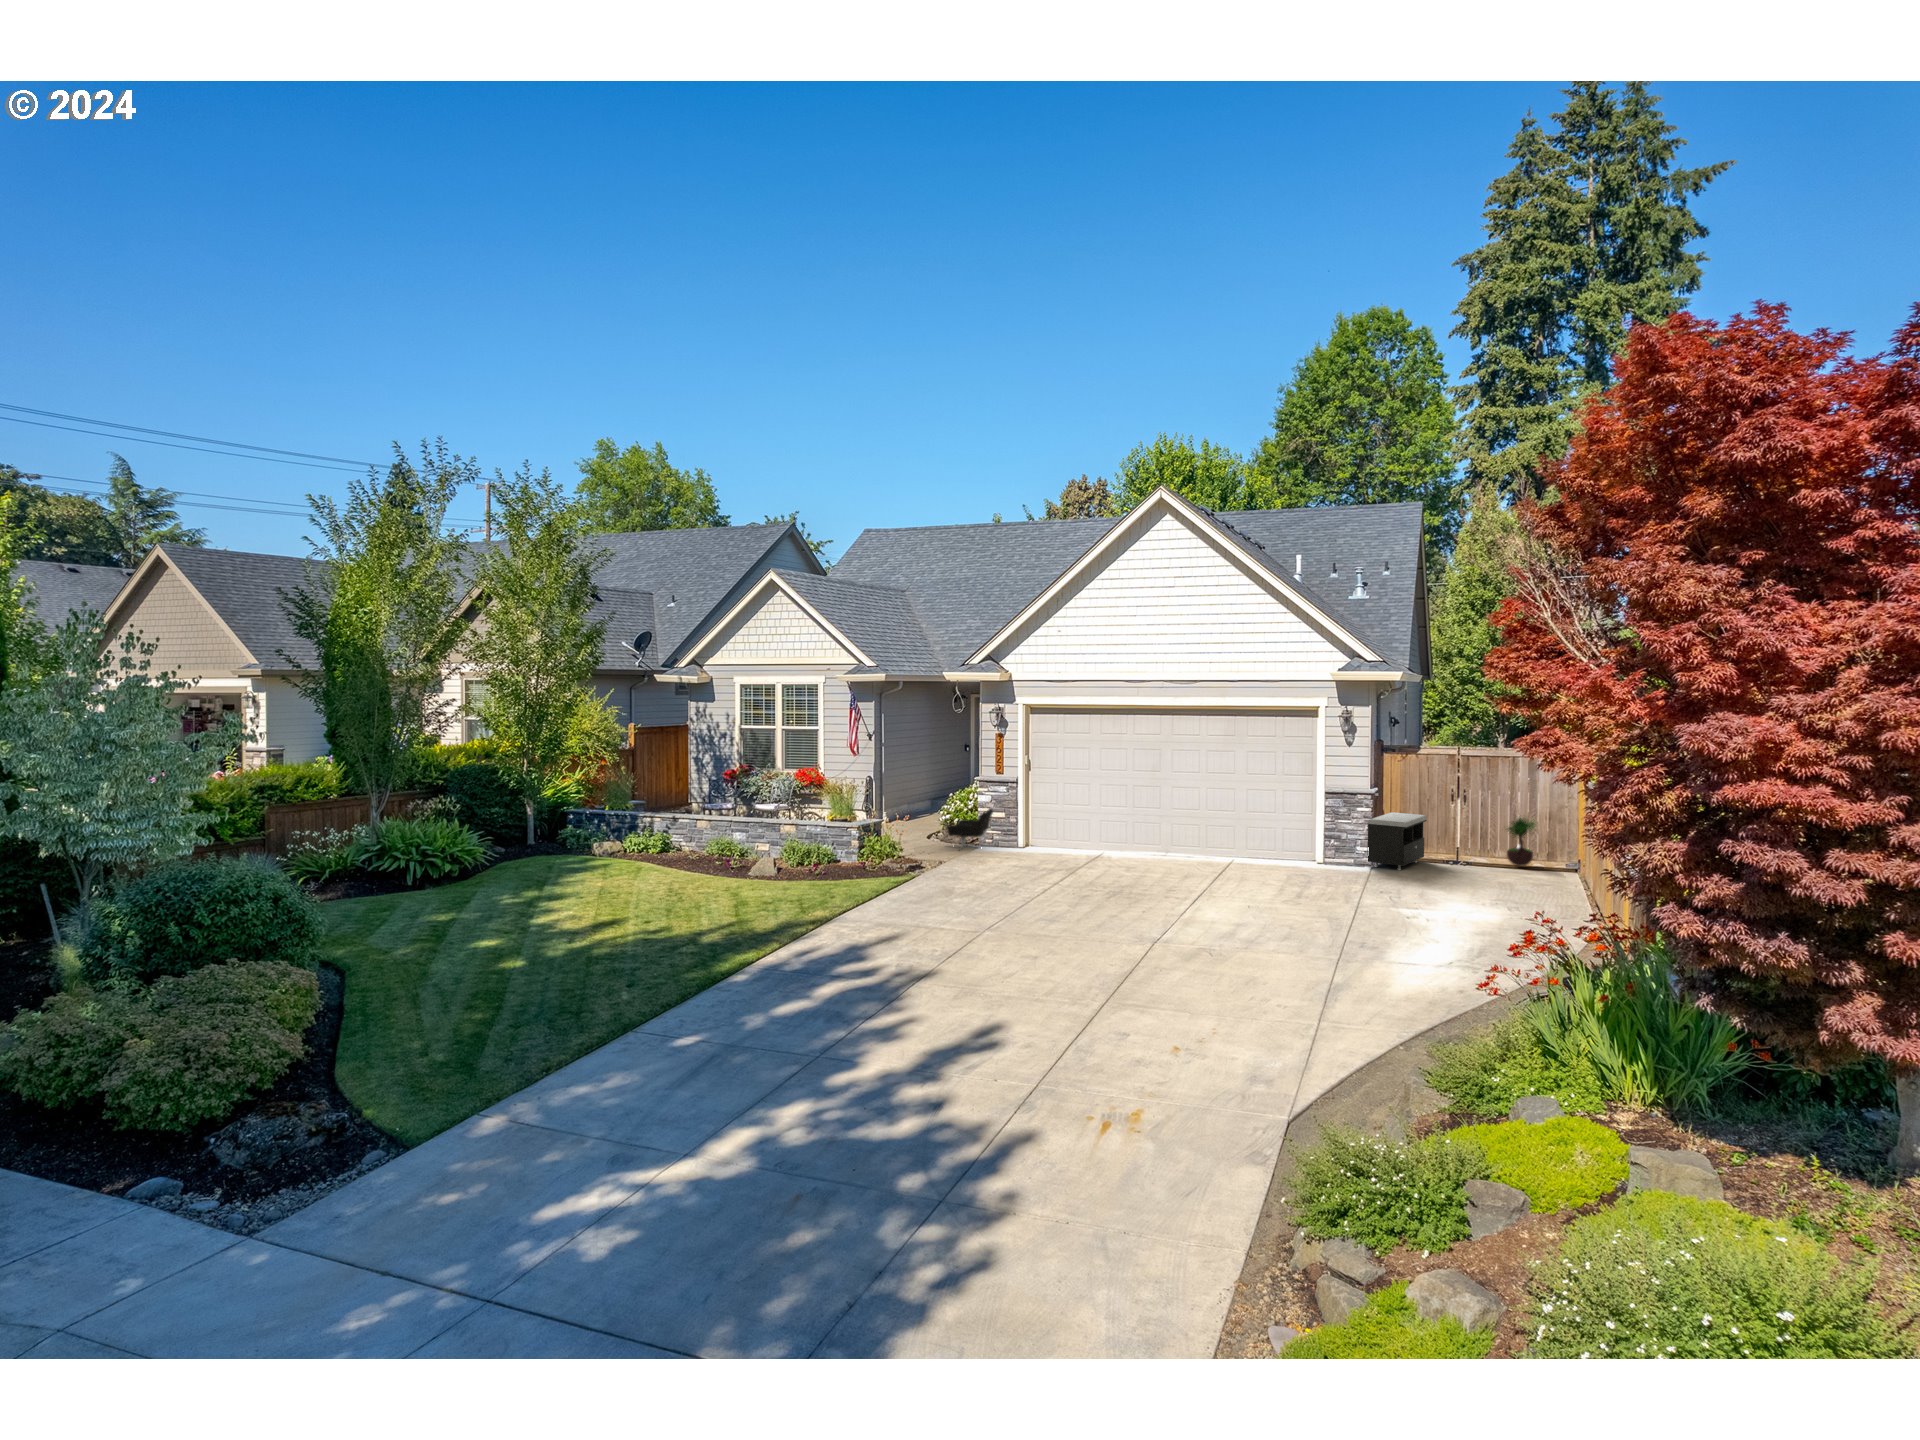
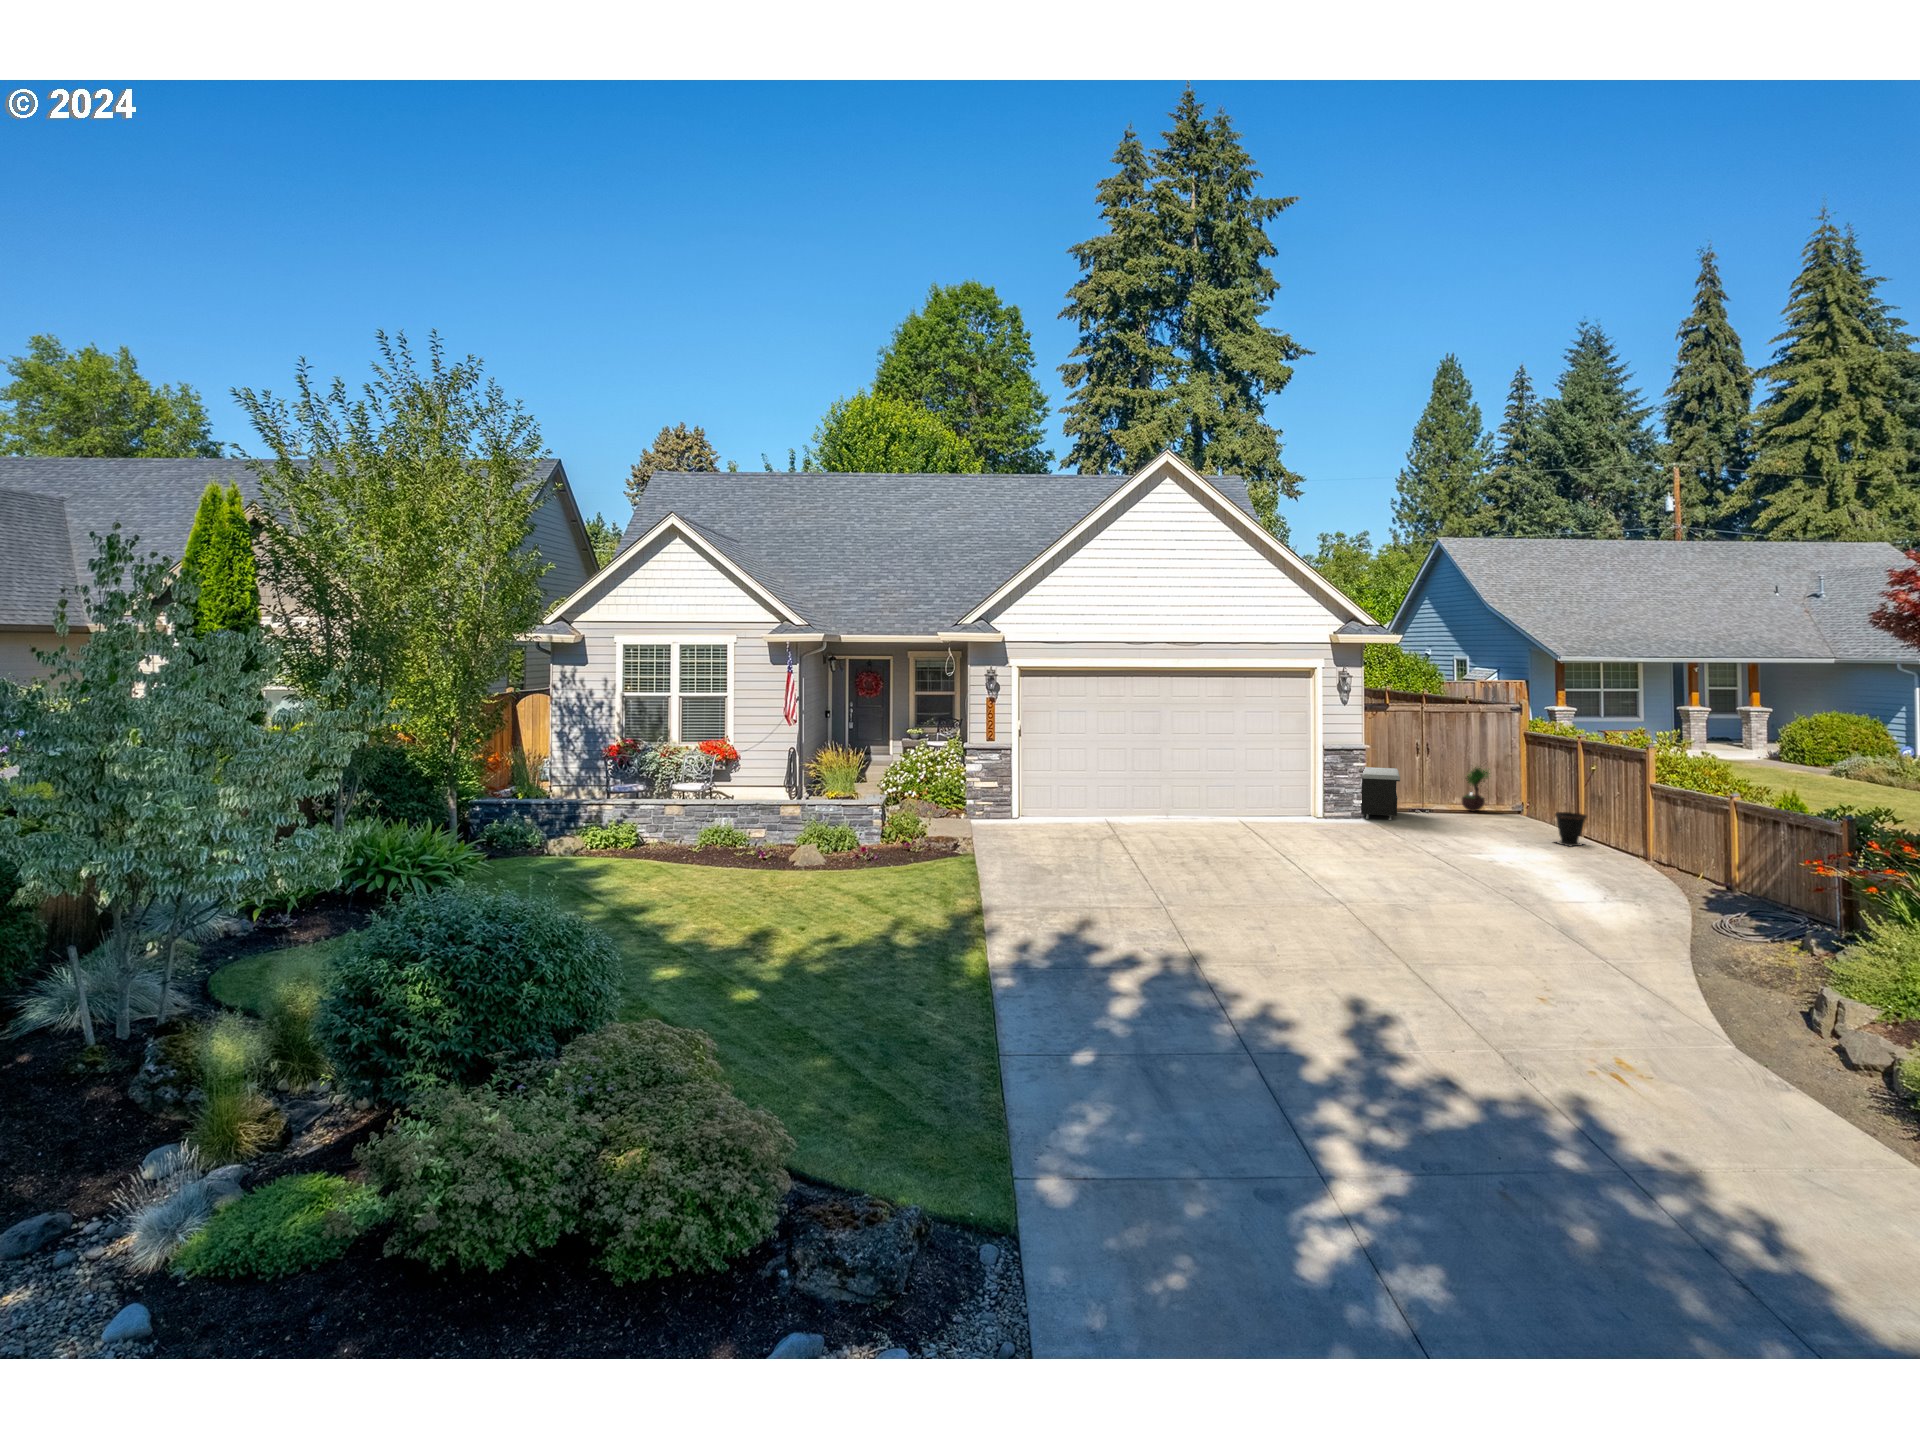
lounge chair: present [947,809,993,849] -> none [941,779,994,824]
bucket: none [1545,867,1586,910] -> present [1555,812,1587,846]

